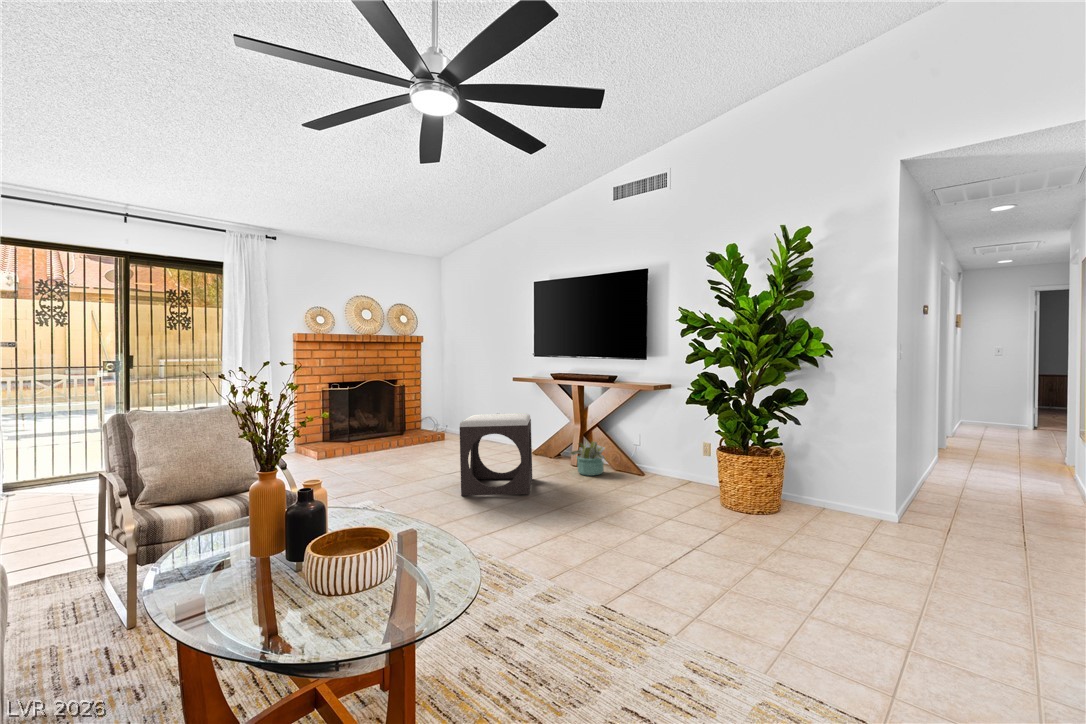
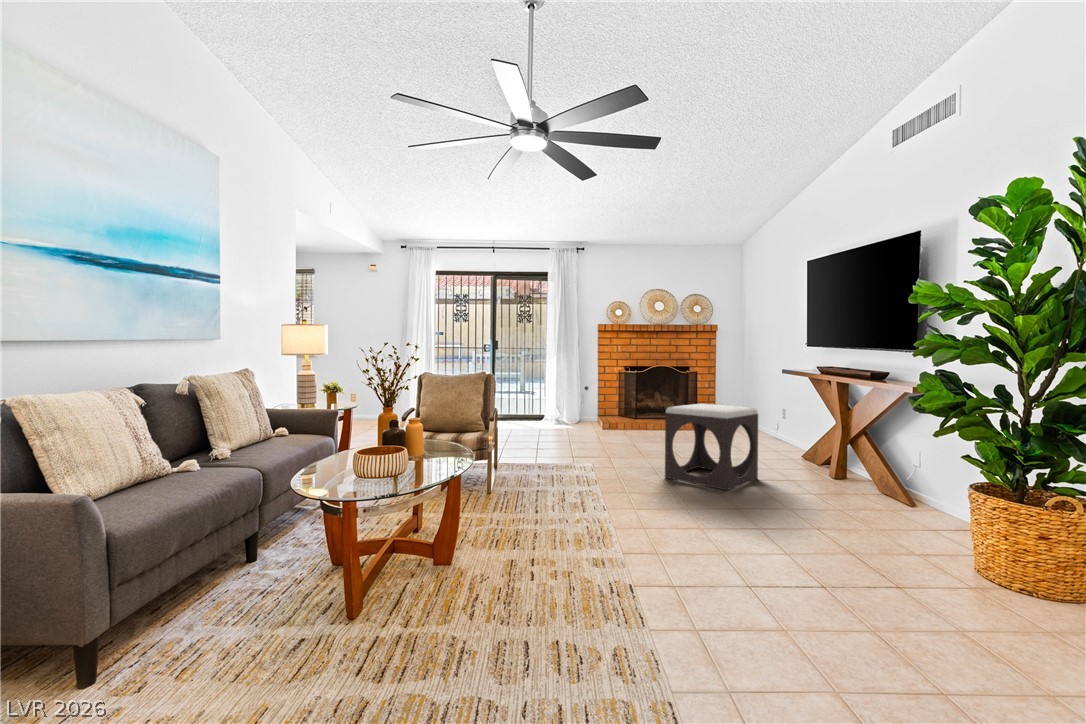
decorative plant: present [569,442,605,476] -> none [810,449,861,491]

